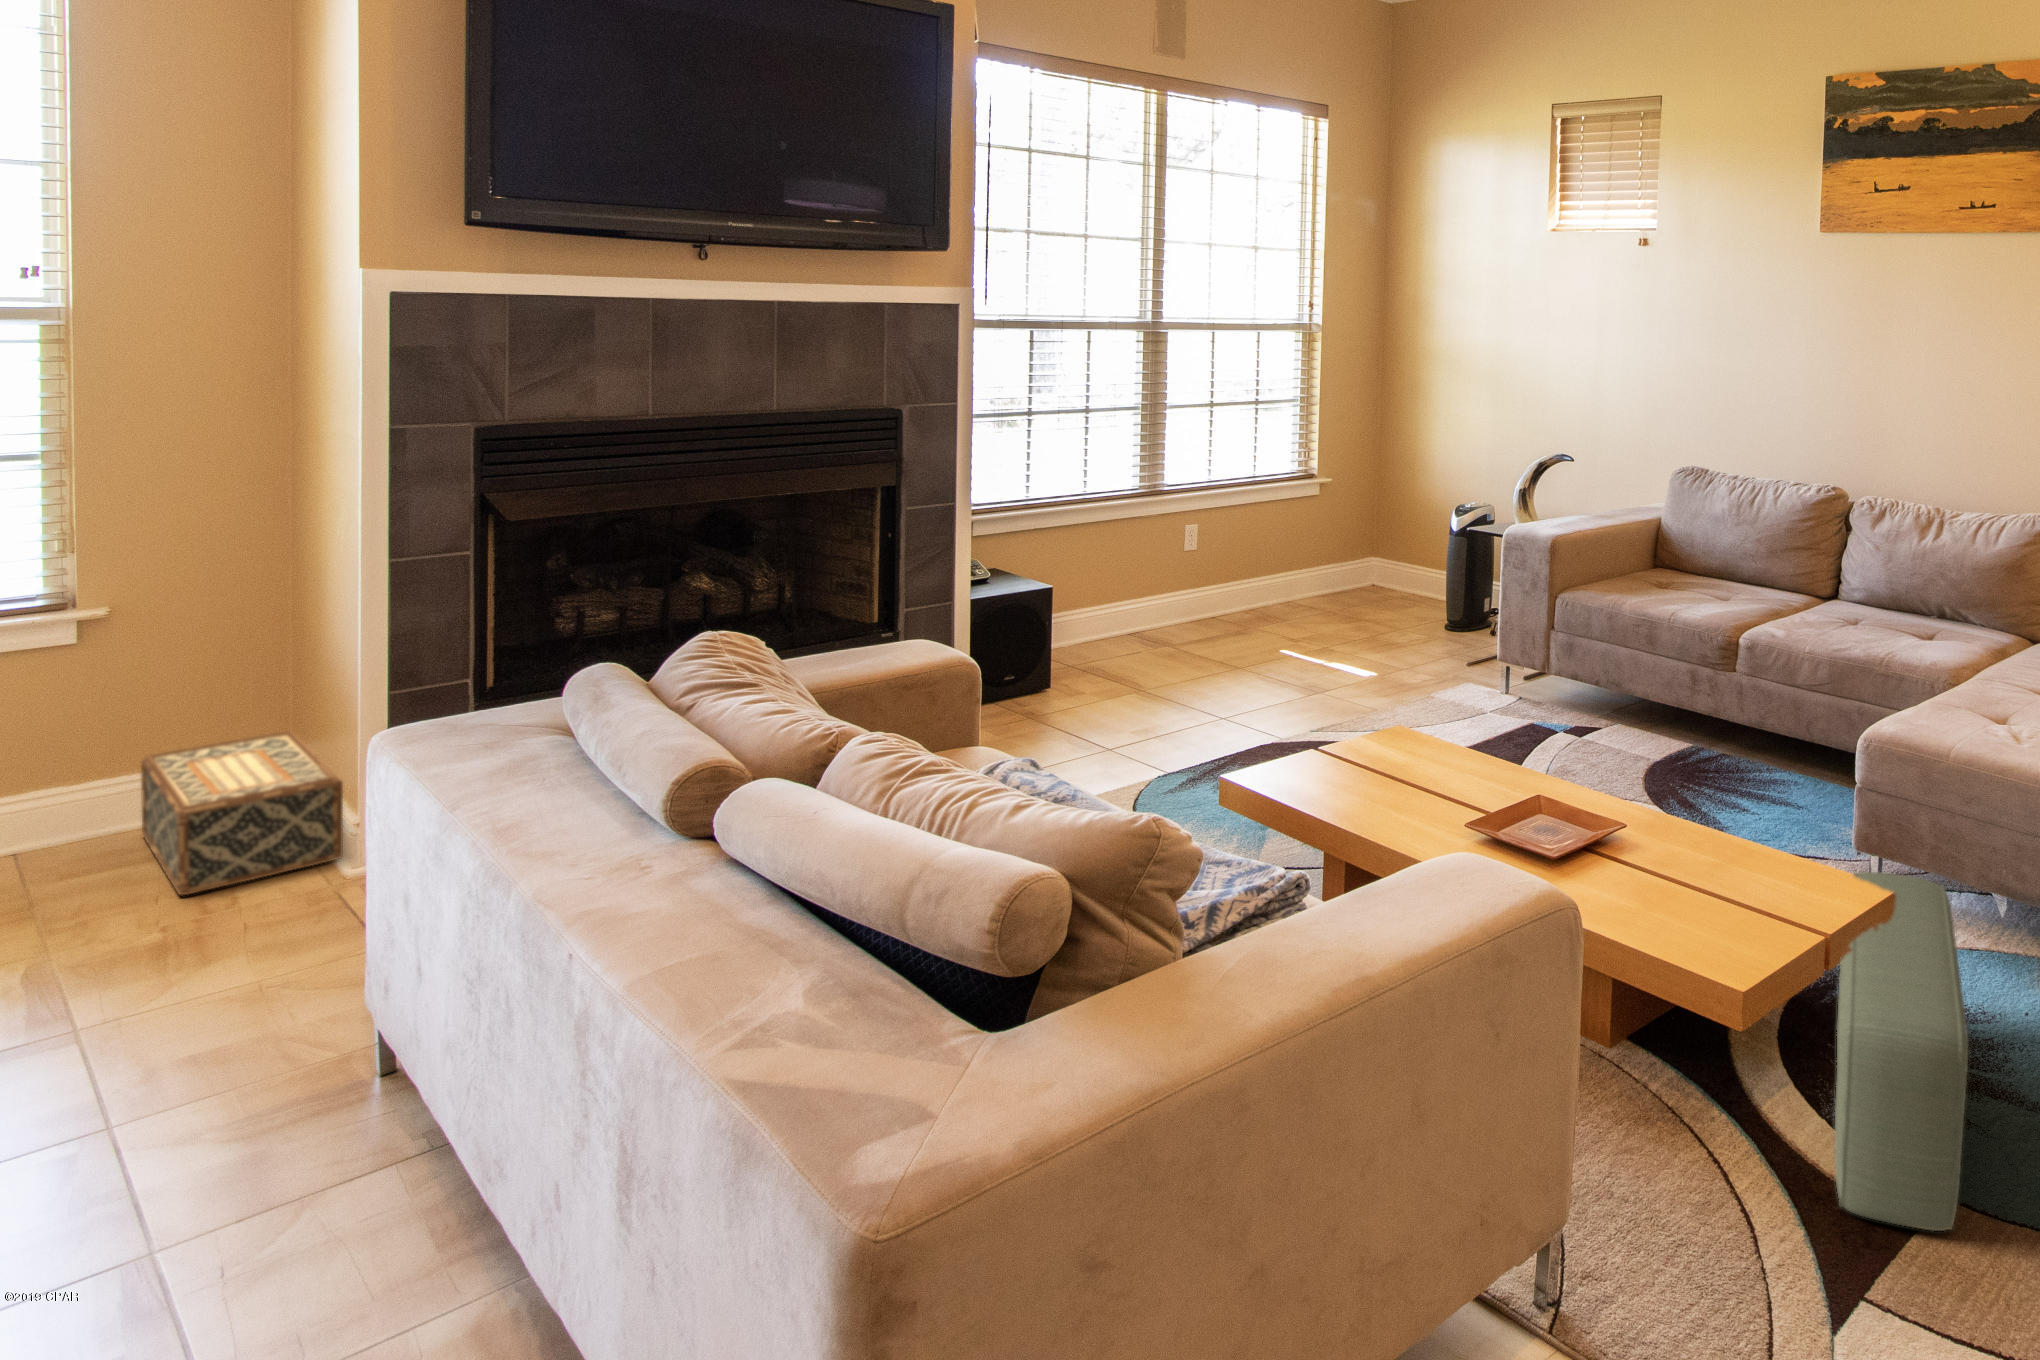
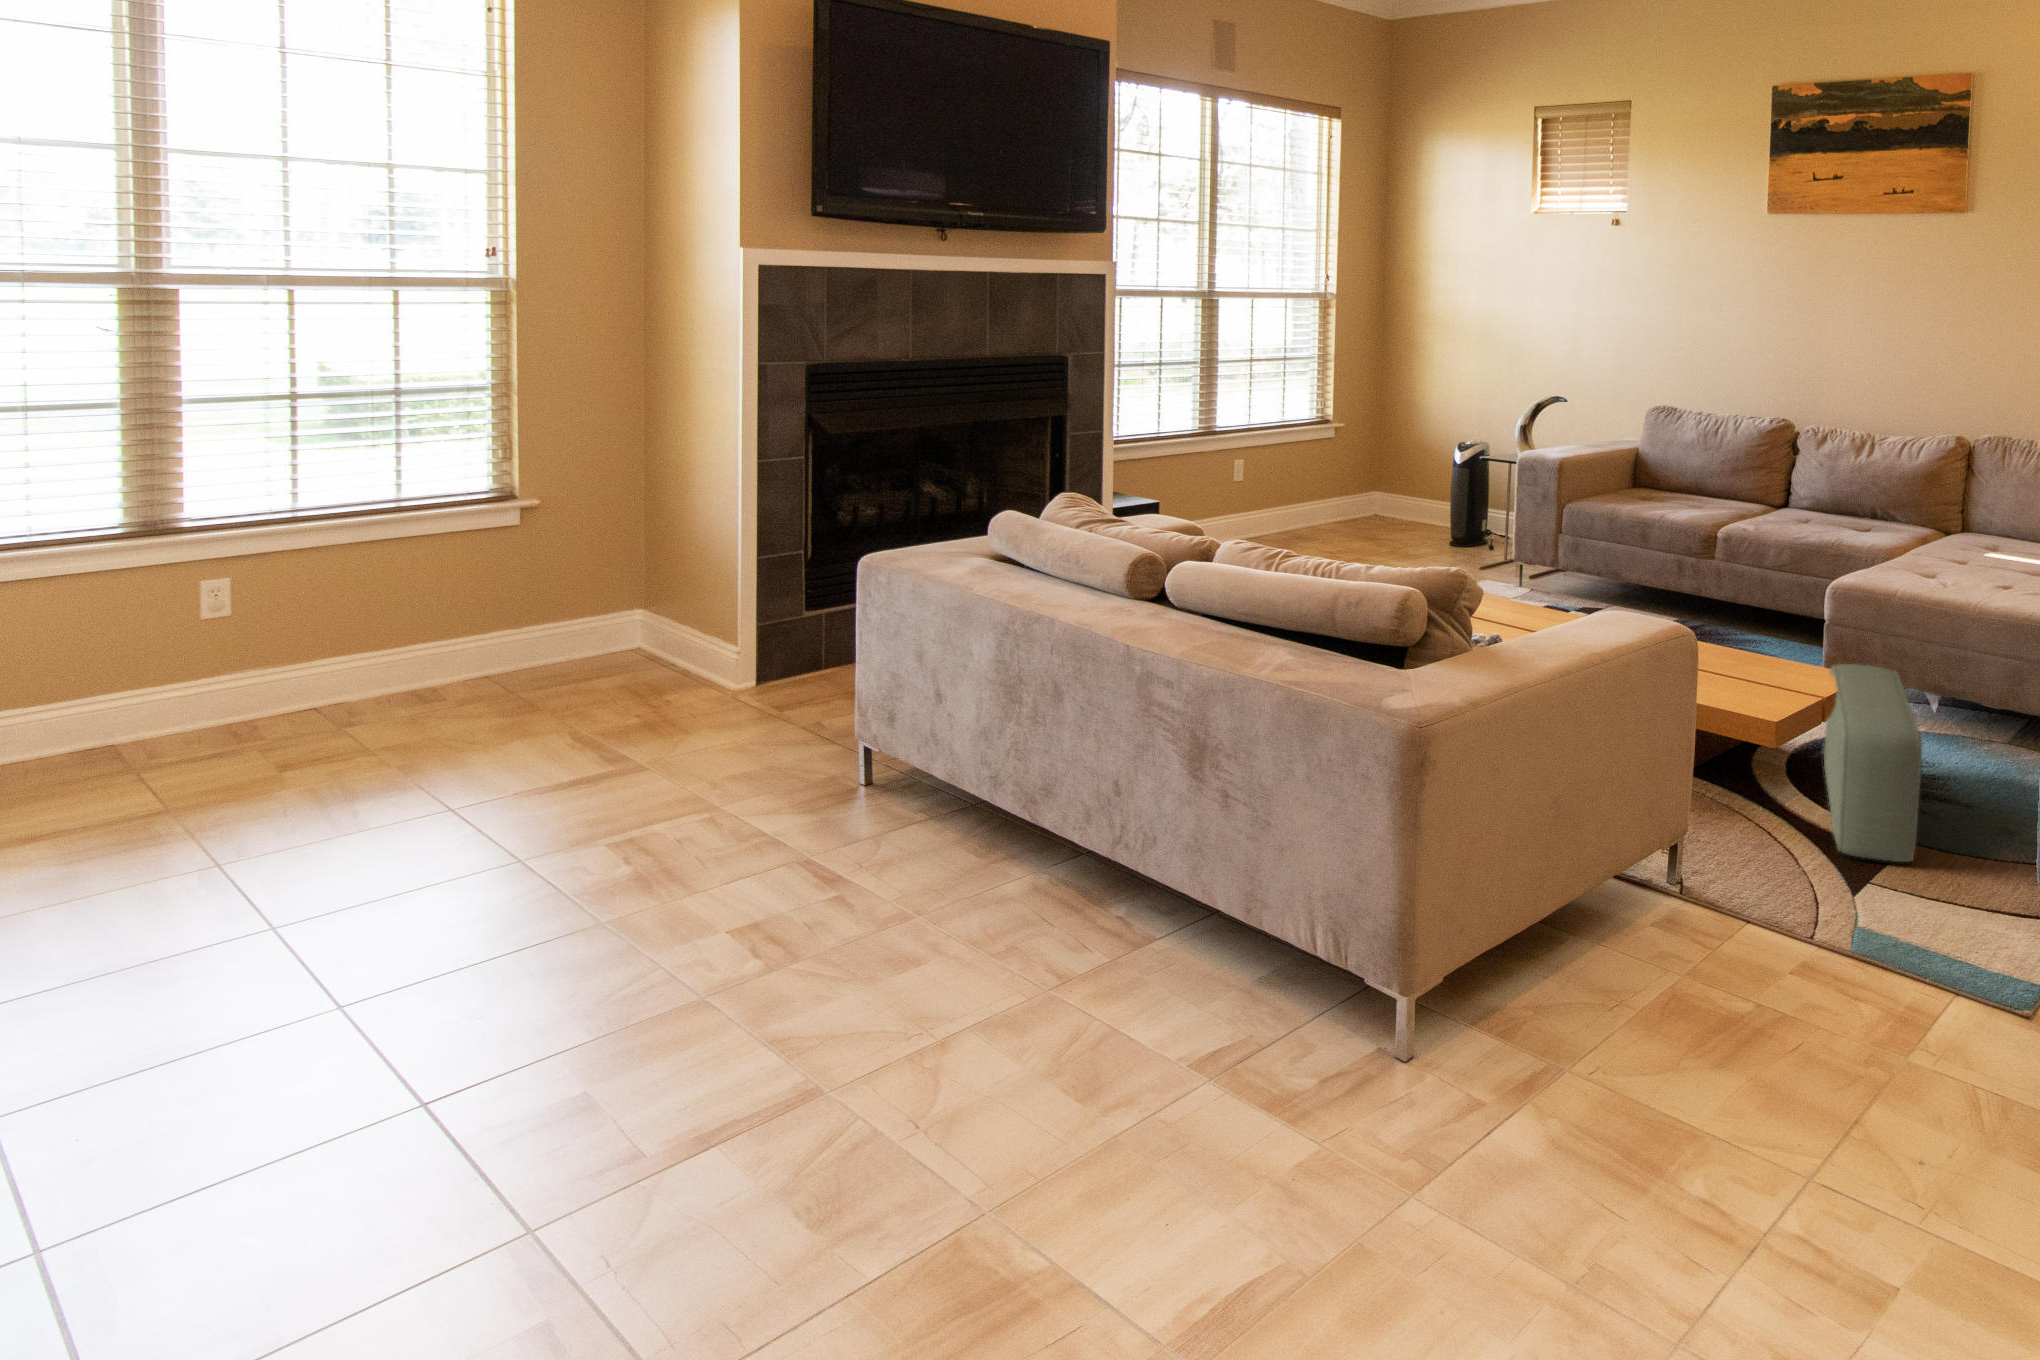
woven basket: present [141,731,343,895] -> none [561,597,717,702]

